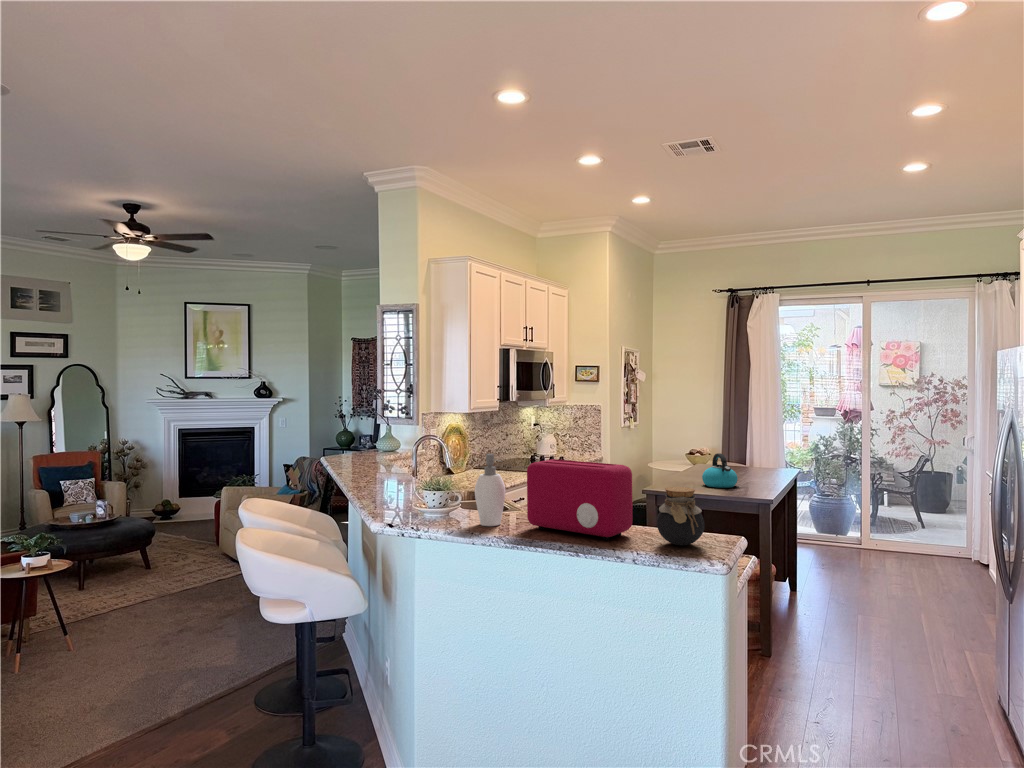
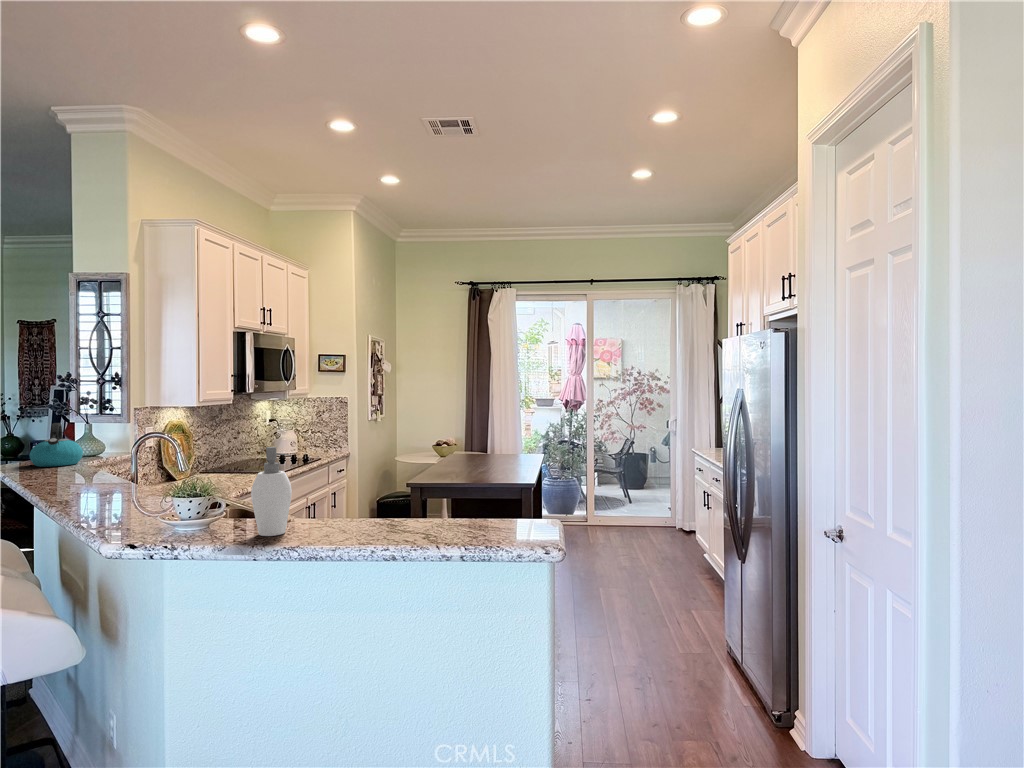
kettle: present [702,453,738,488] -> present [30,423,83,467]
toaster: present [527,459,633,540] -> none [322,450,447,538]
jar: present [657,487,705,546] -> none [478,472,528,535]

